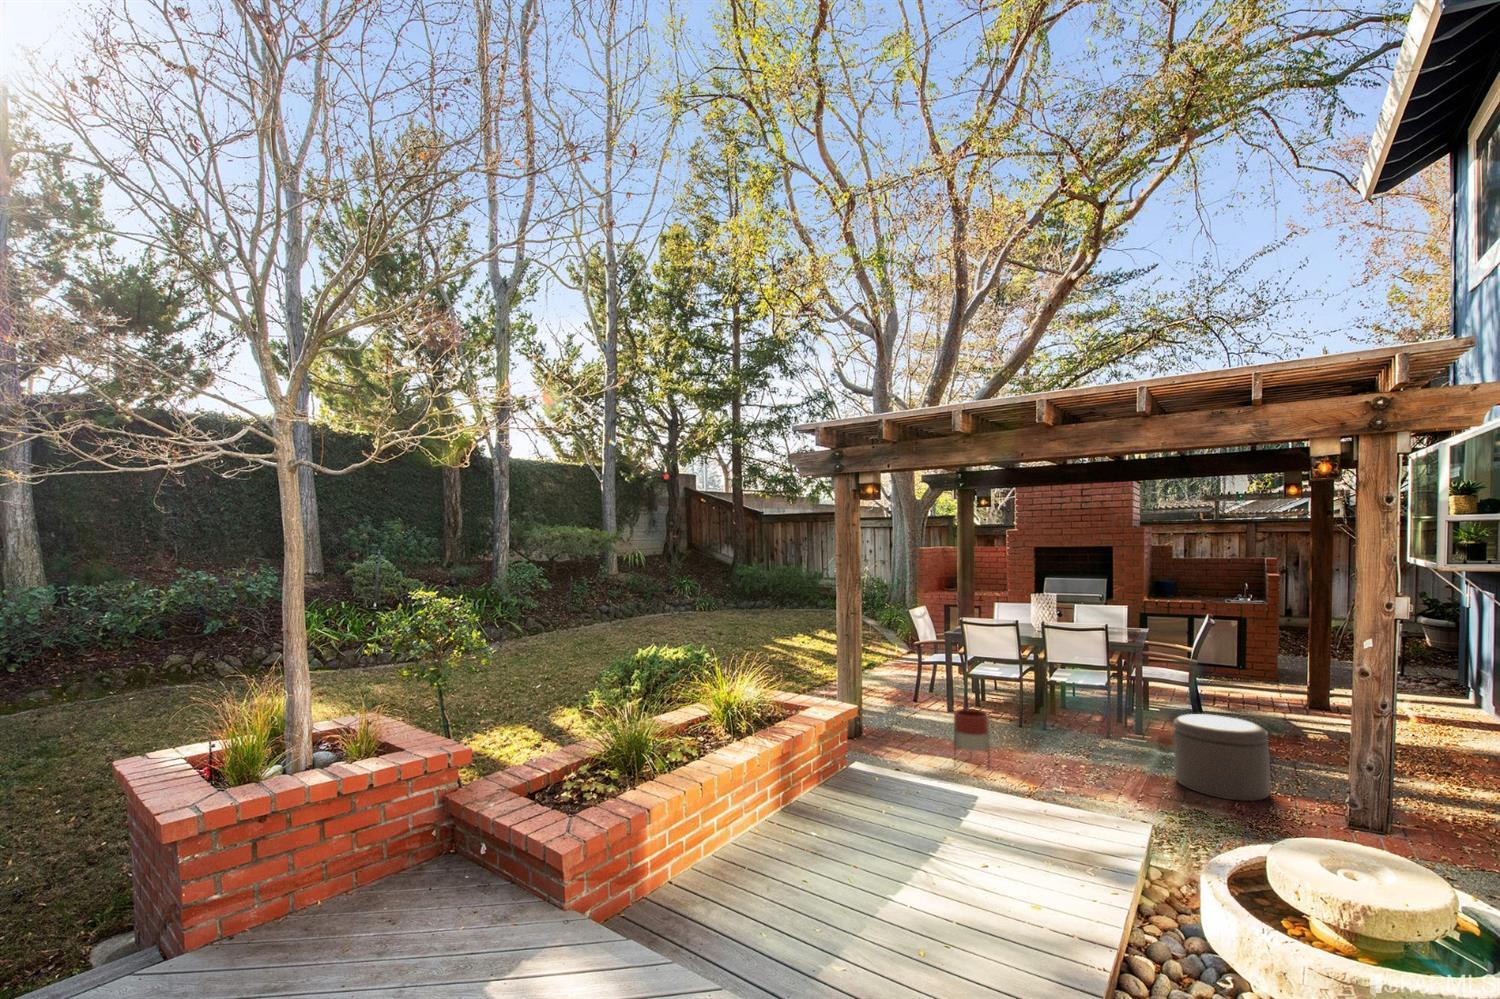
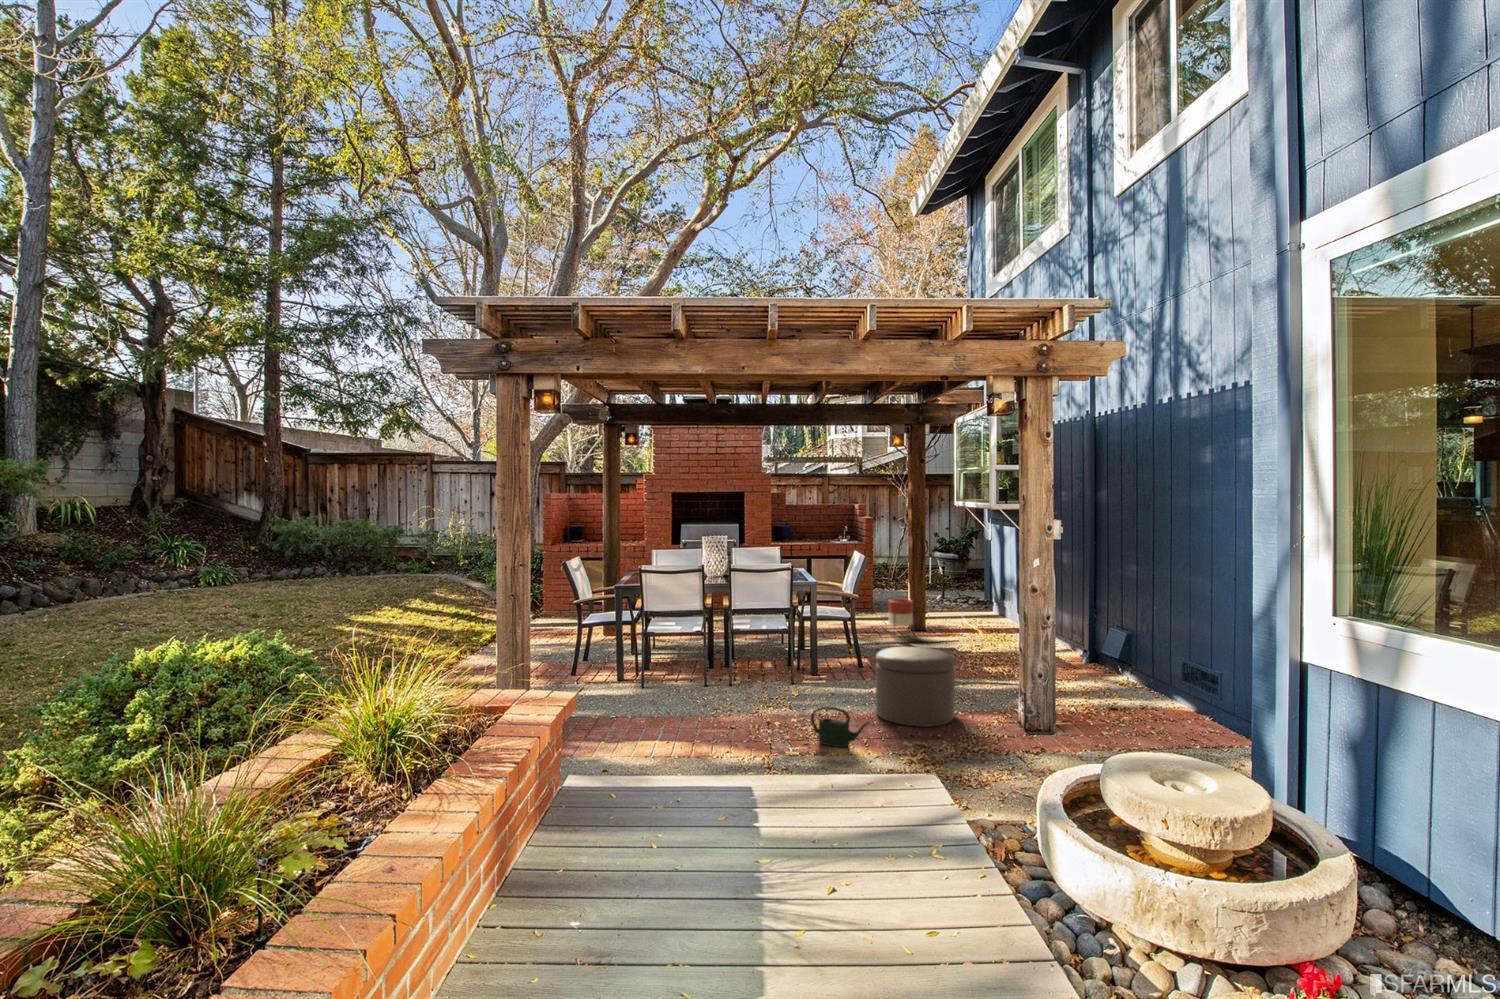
planter: present [954,709,989,760] -> present [889,599,914,633]
watering can: none [1084,757,1139,798] -> present [811,707,869,747]

